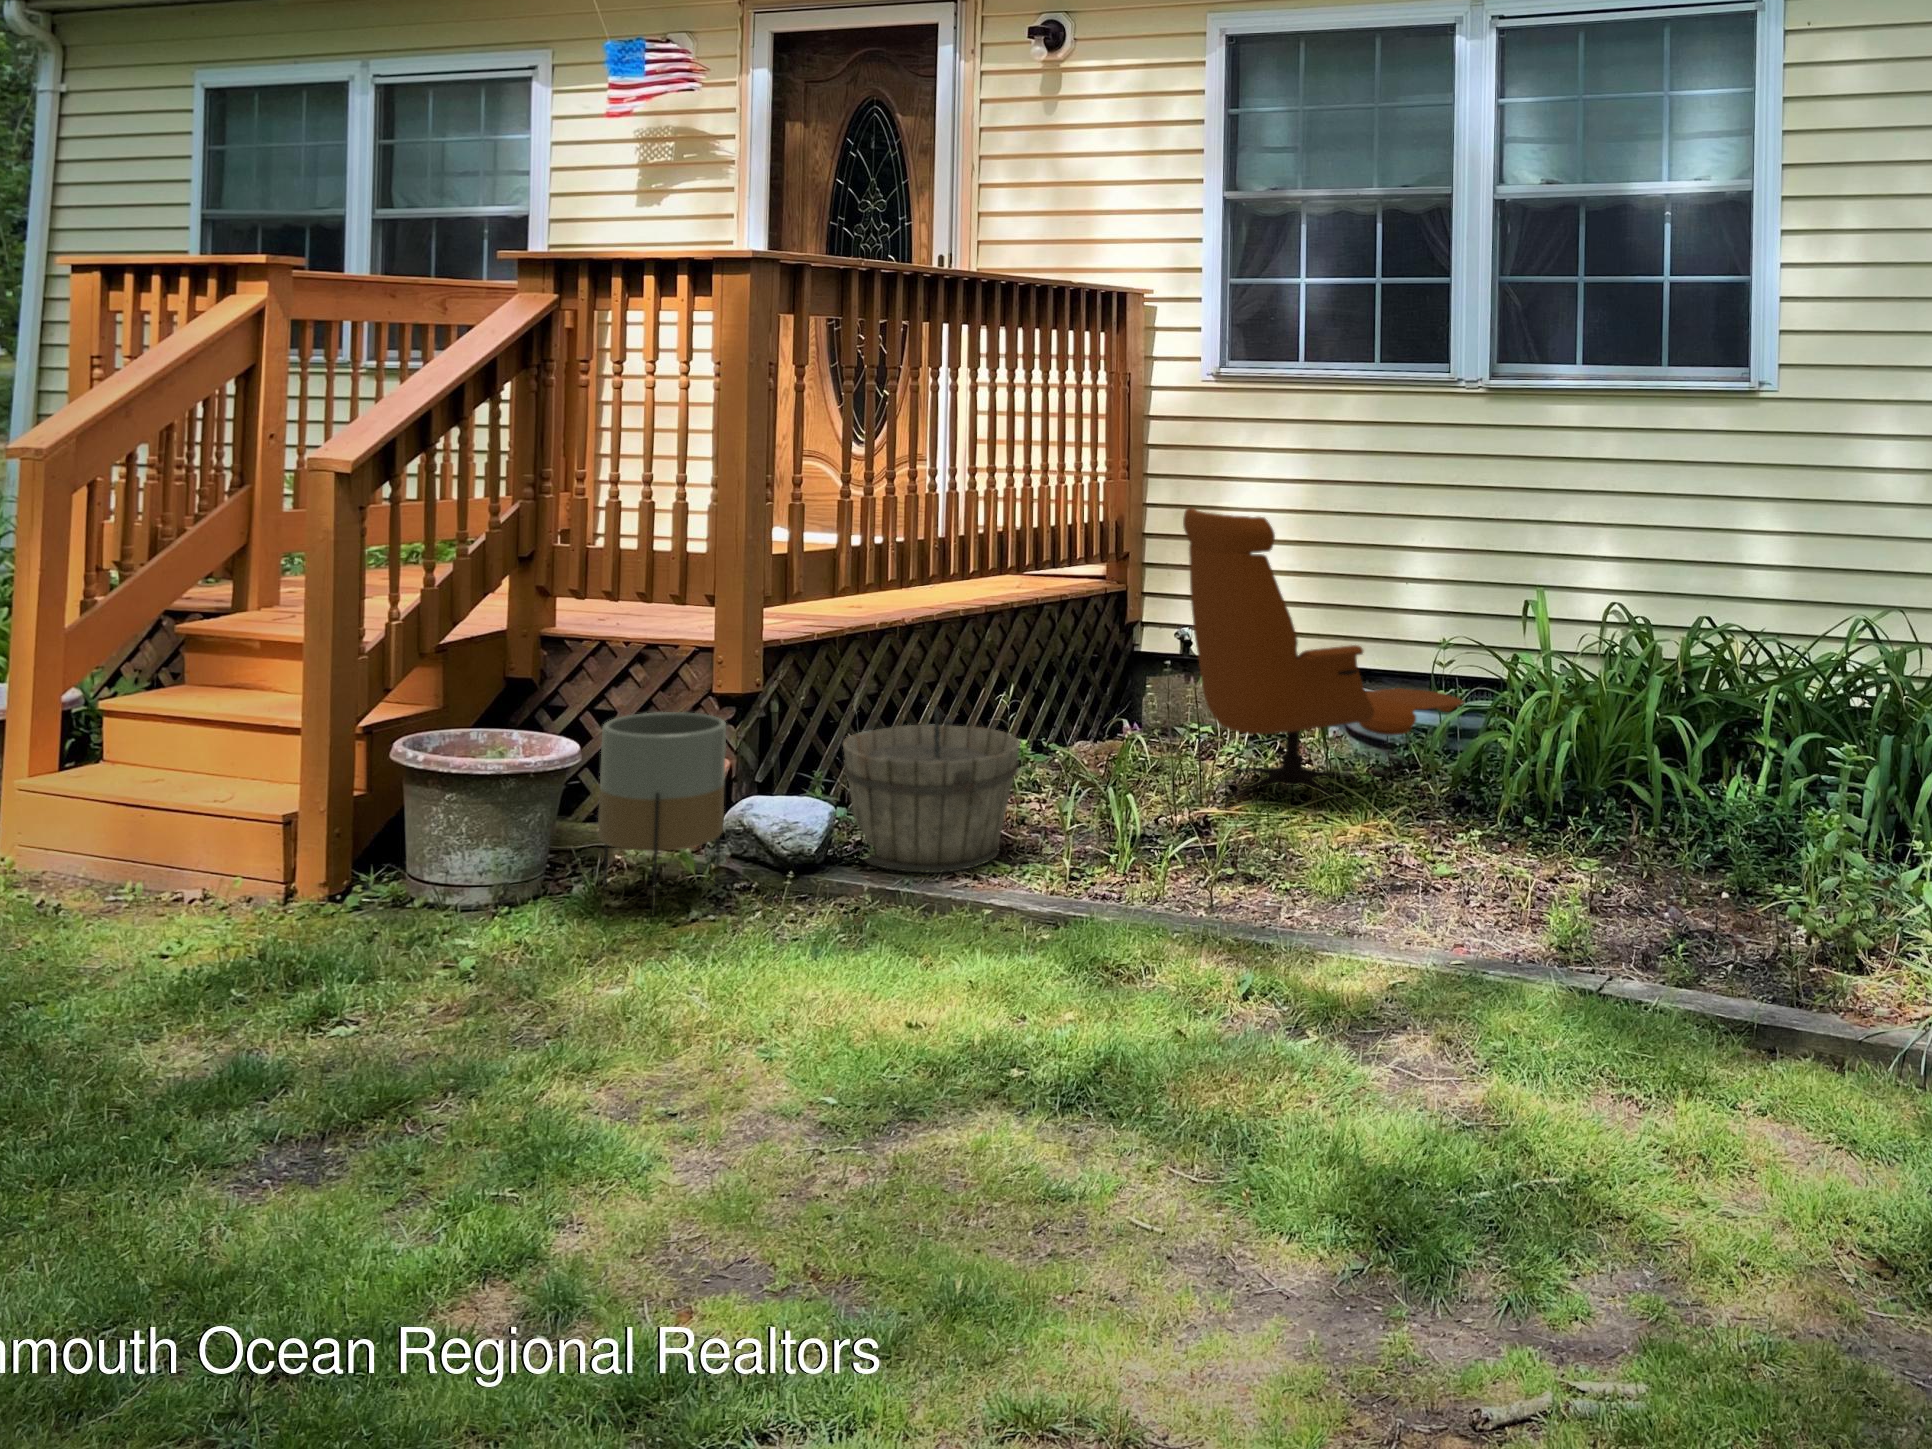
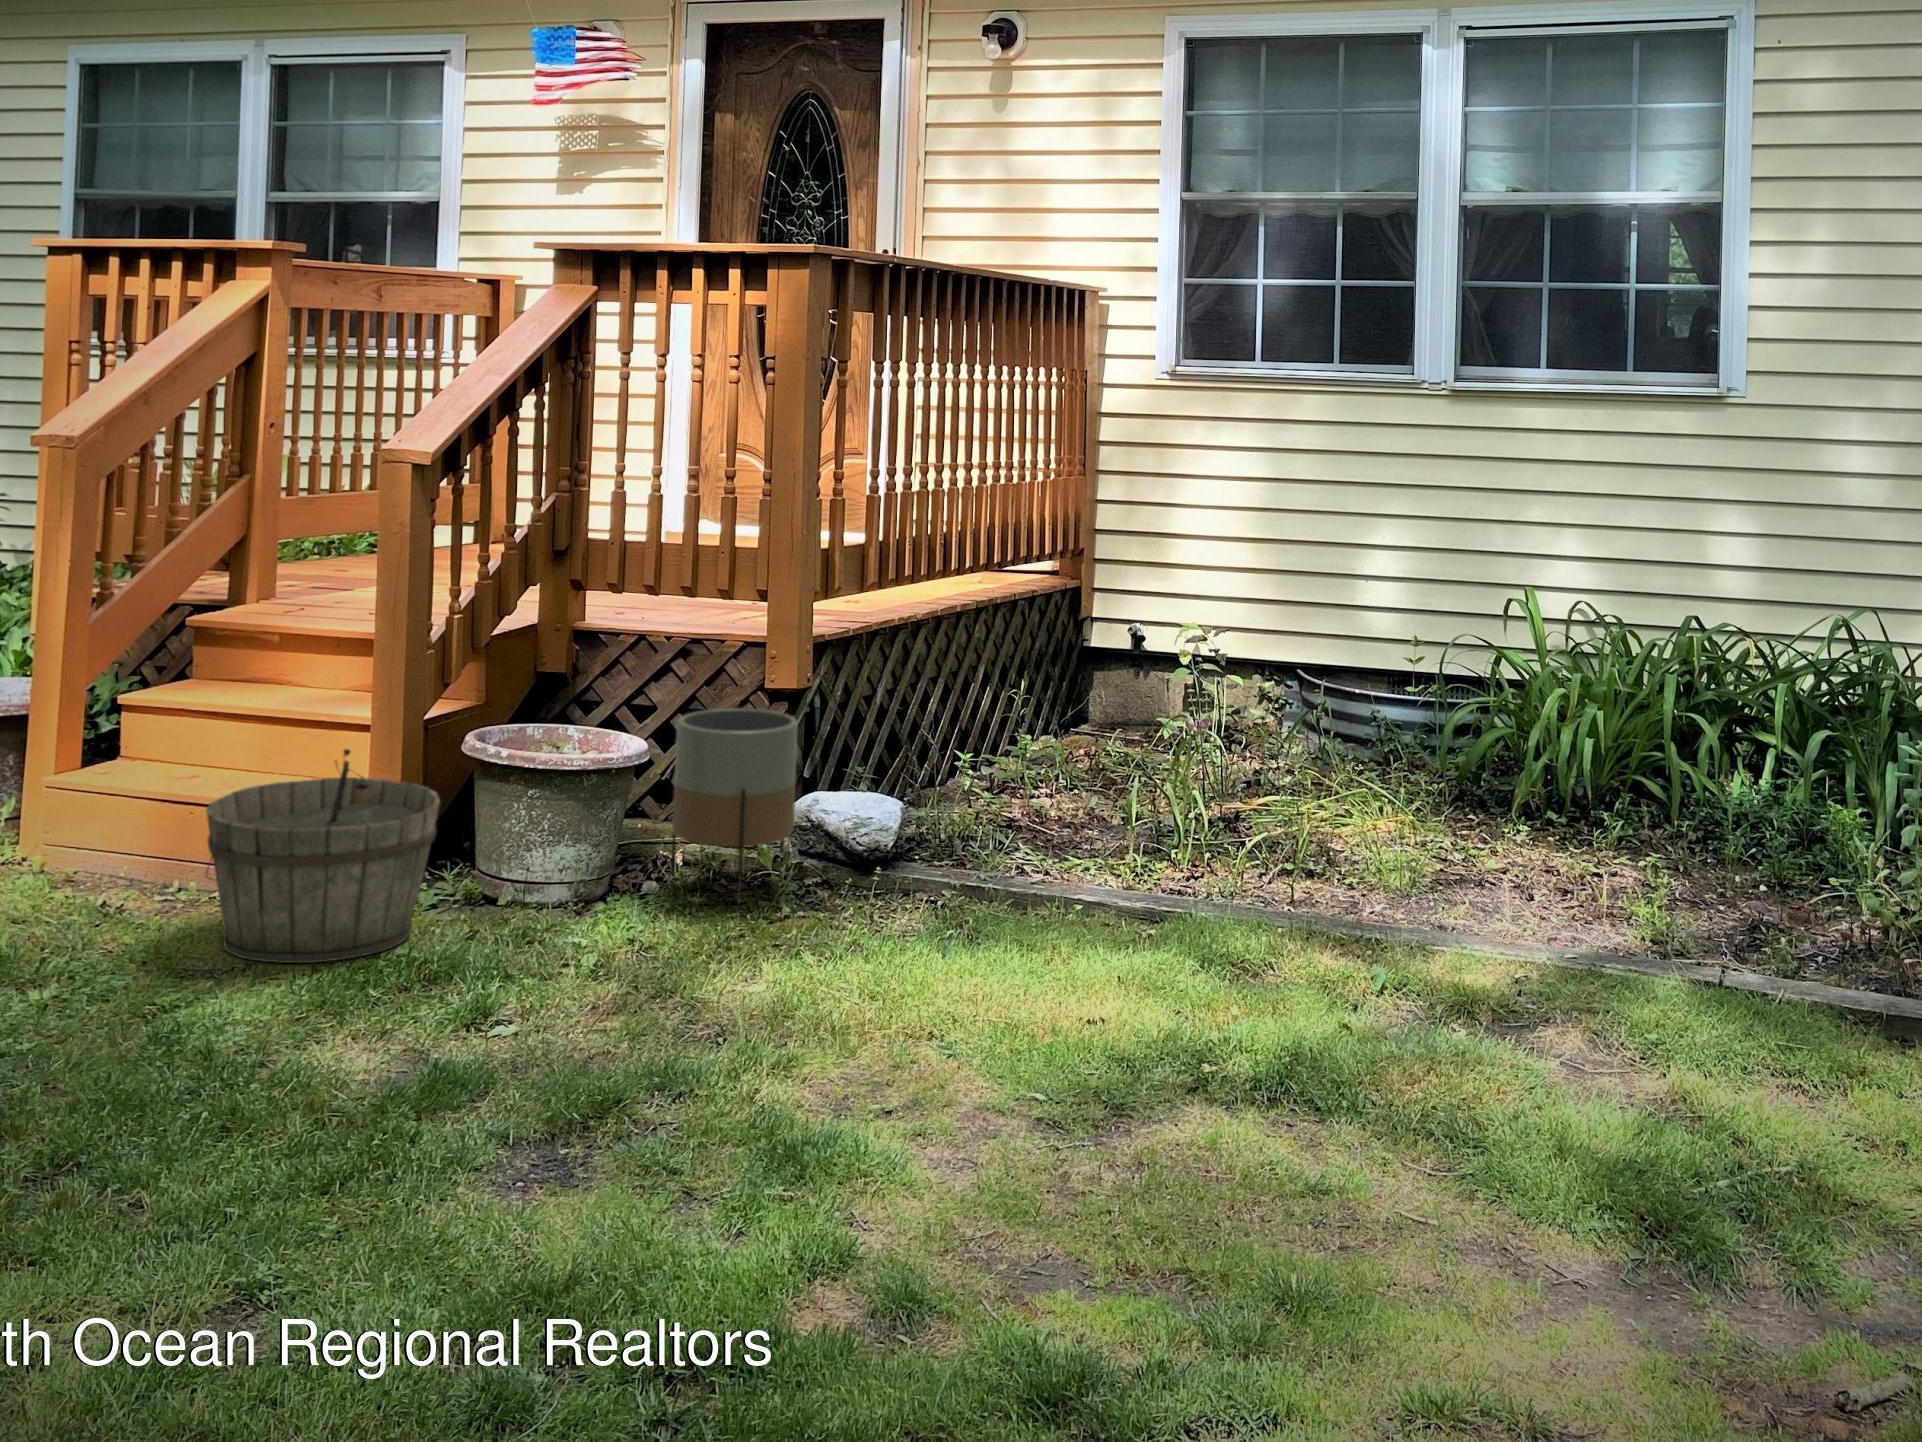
lounge chair: present [1183,508,1464,811] -> none [1177,504,1438,800]
wooden bucket: present [843,699,1021,873] -> present [206,749,440,963]

